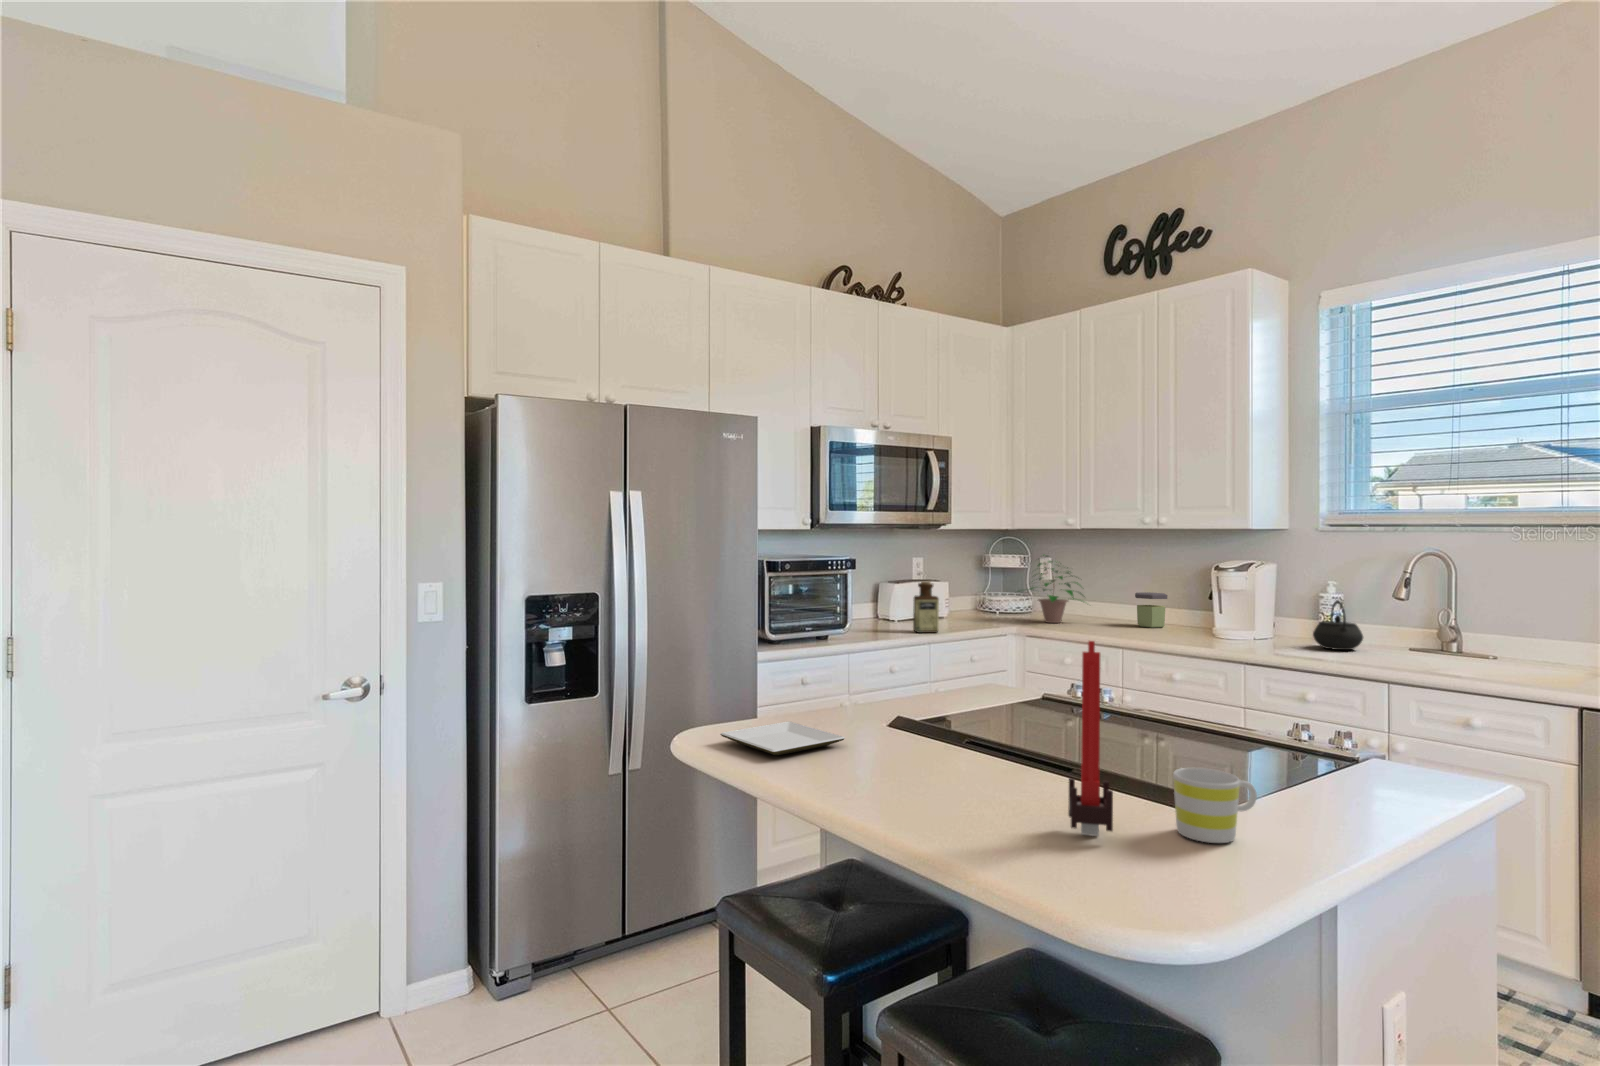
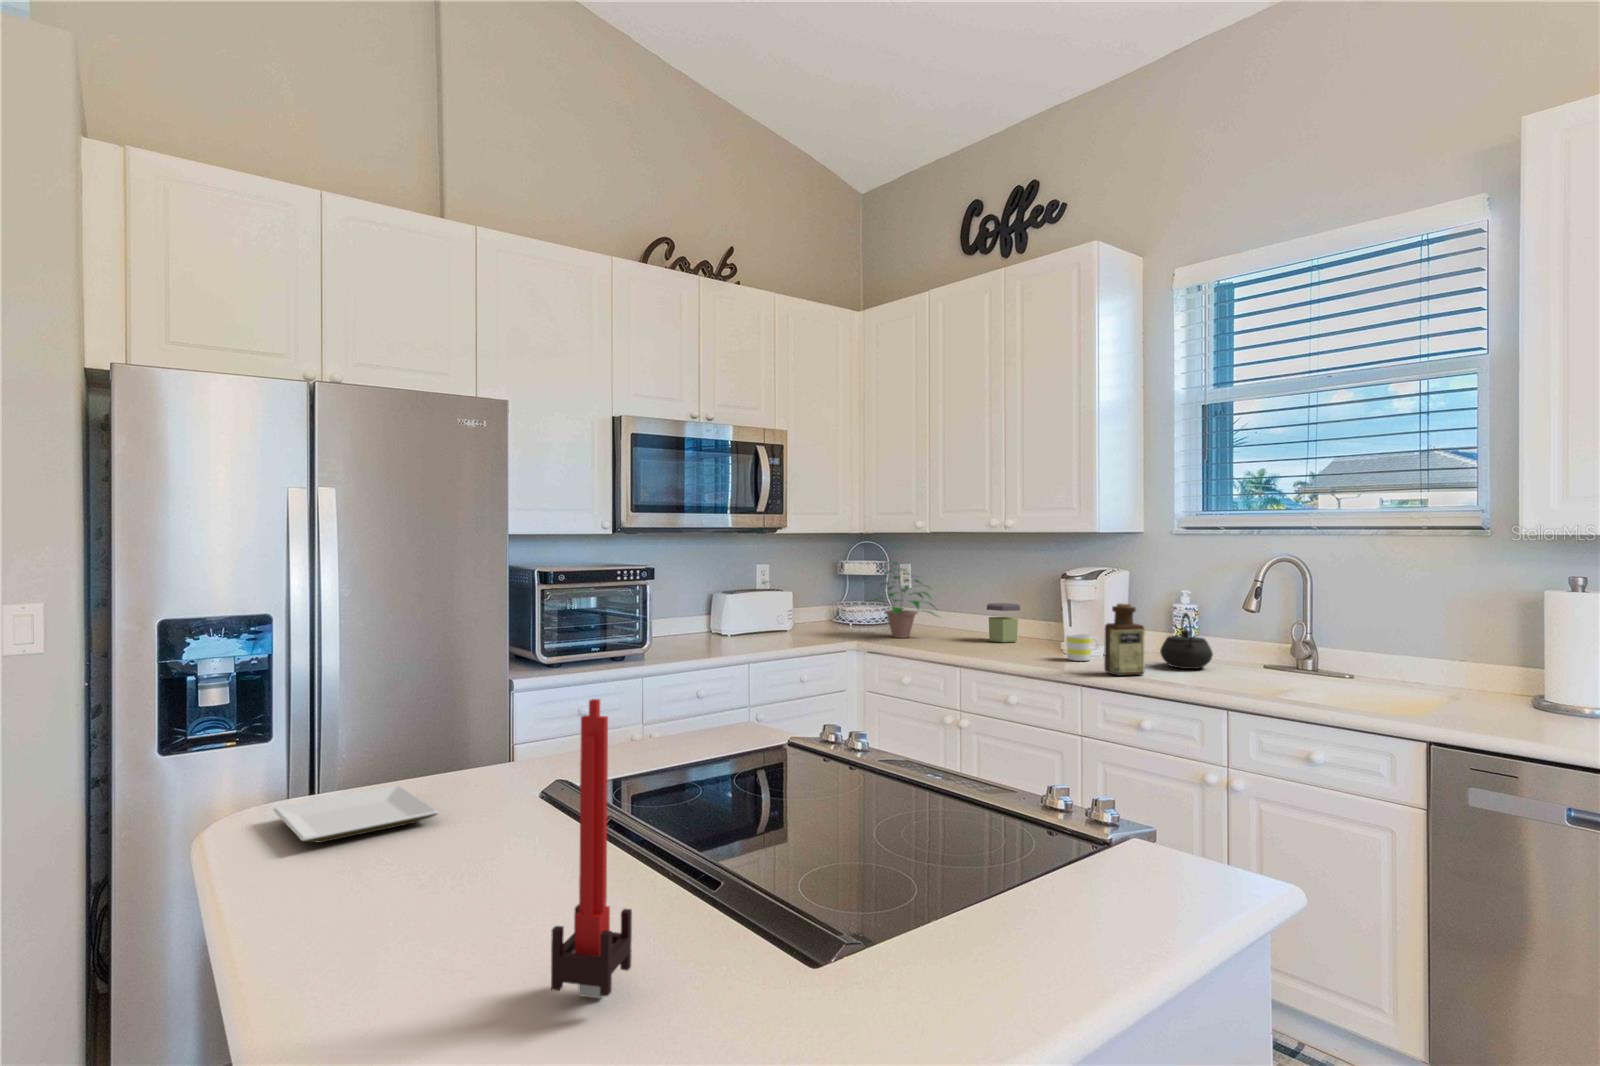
bottle: present [913,581,939,633] -> present [1104,603,1145,676]
mug: present [1173,768,1257,843] -> present [1066,634,1100,661]

